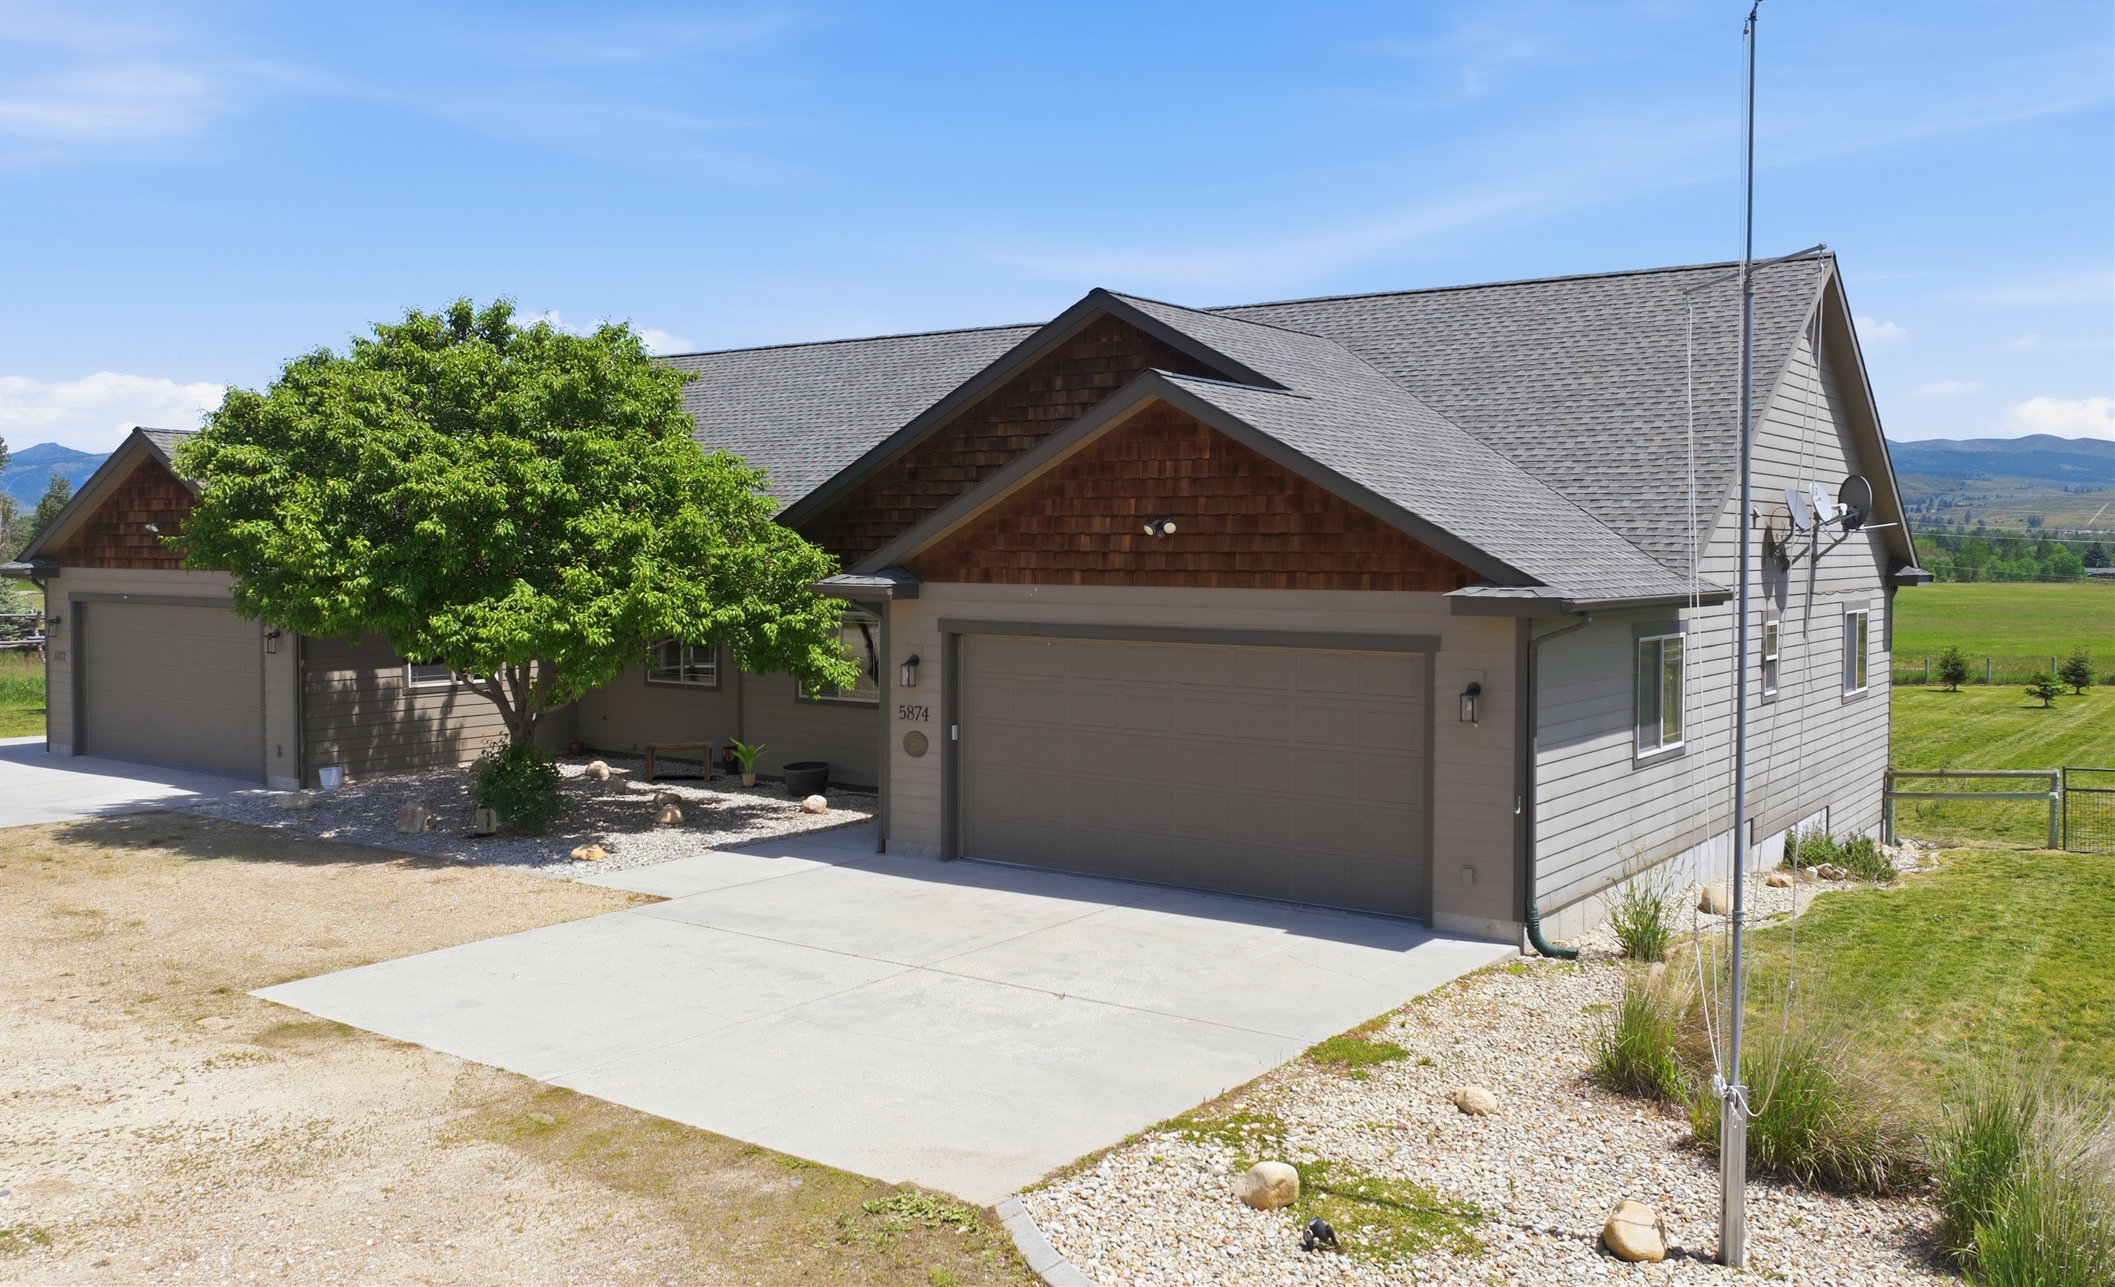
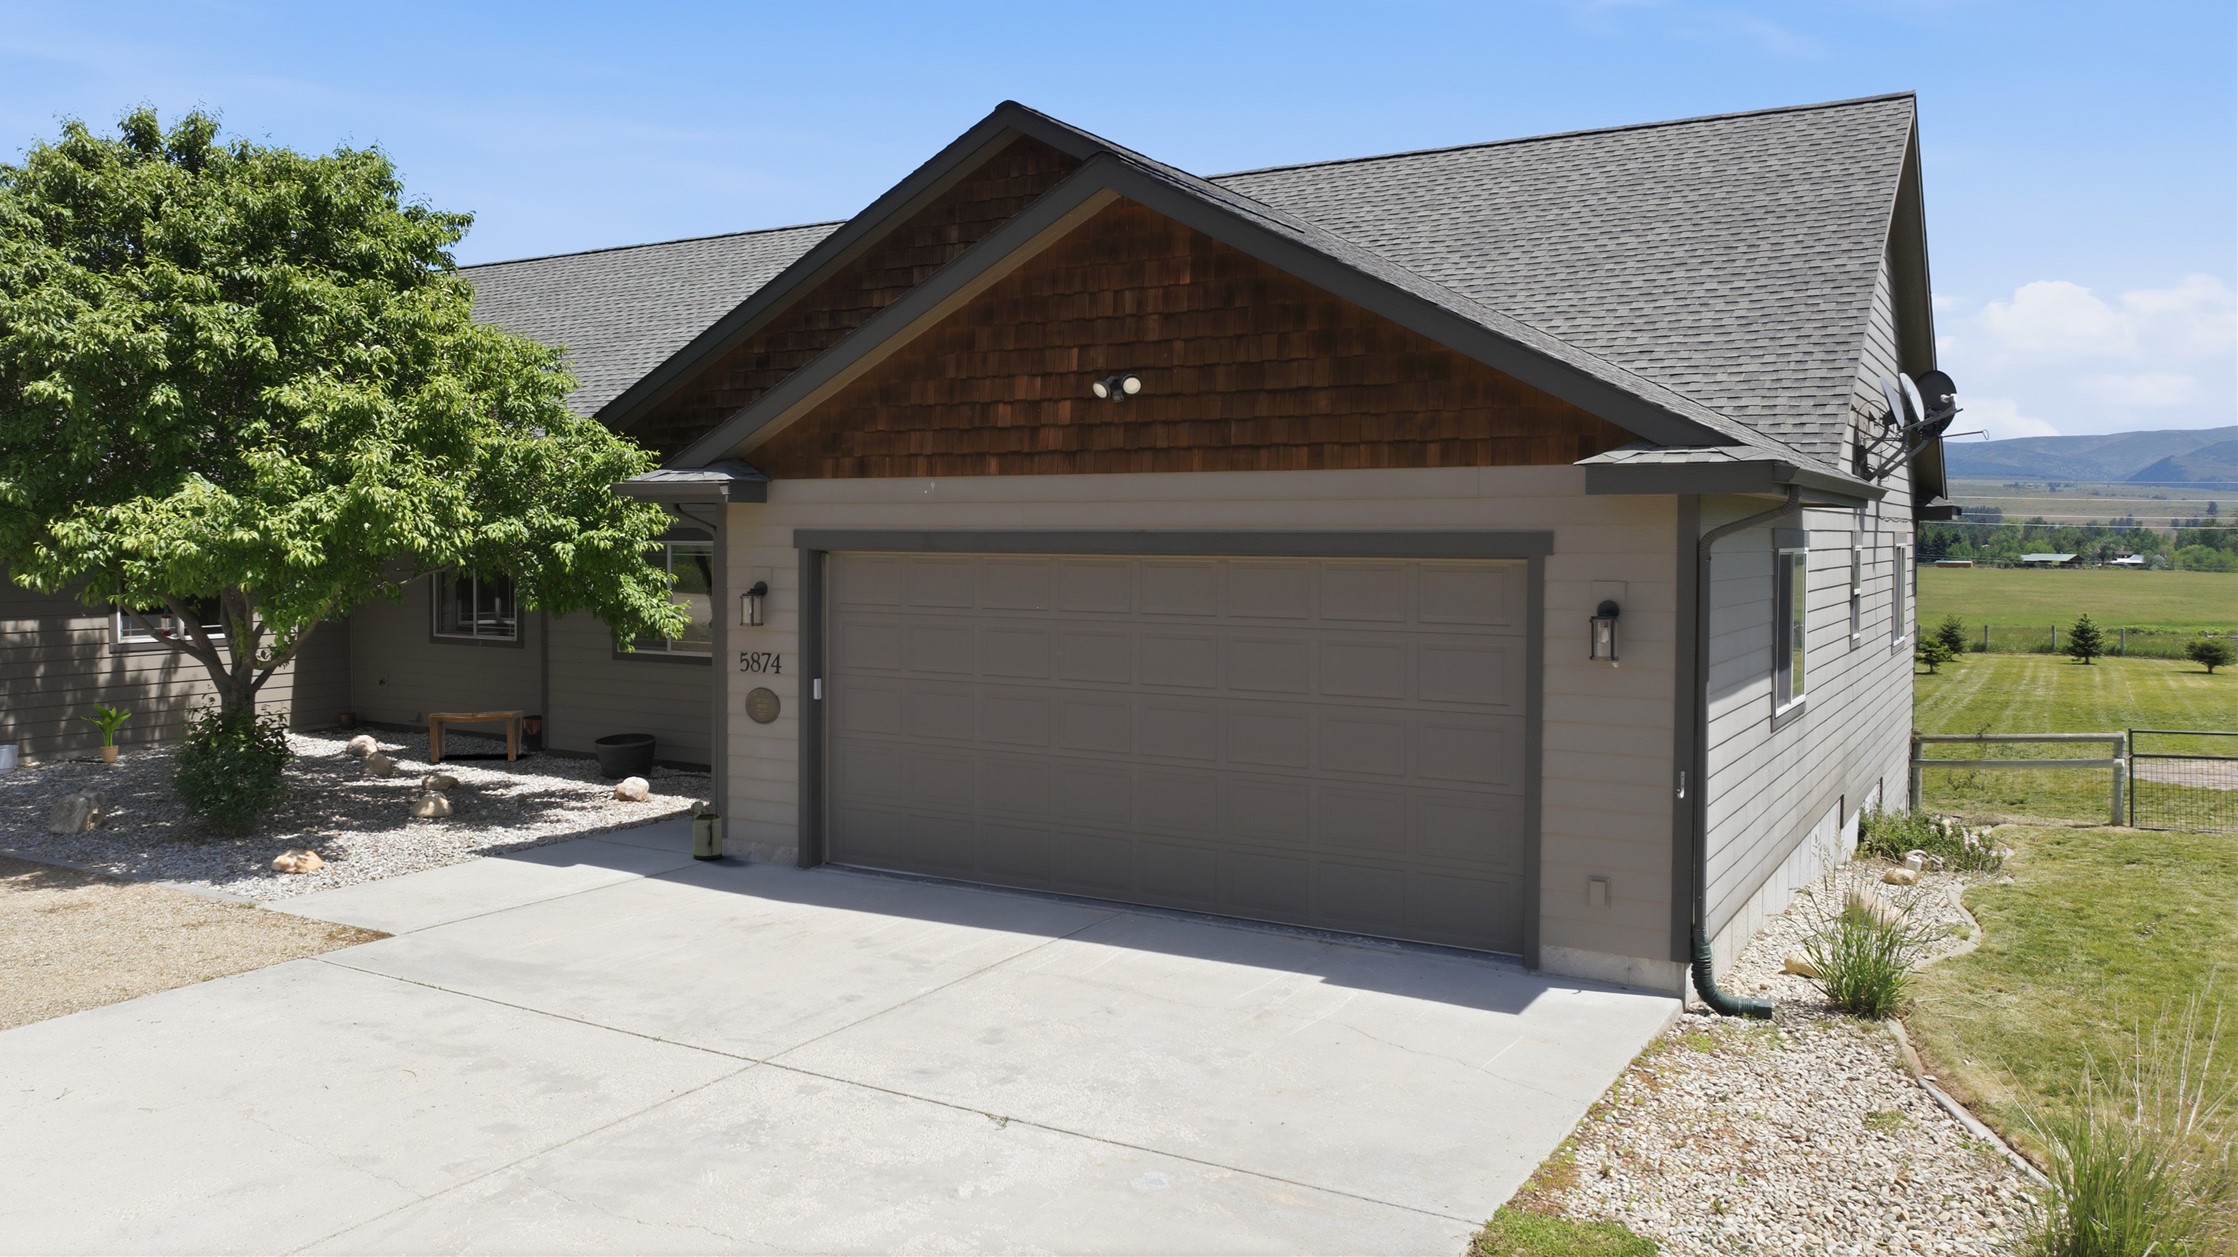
potted plant: present [730,737,765,787] -> present [82,702,131,763]
watering can: present [473,797,496,835] -> present [691,801,722,859]

